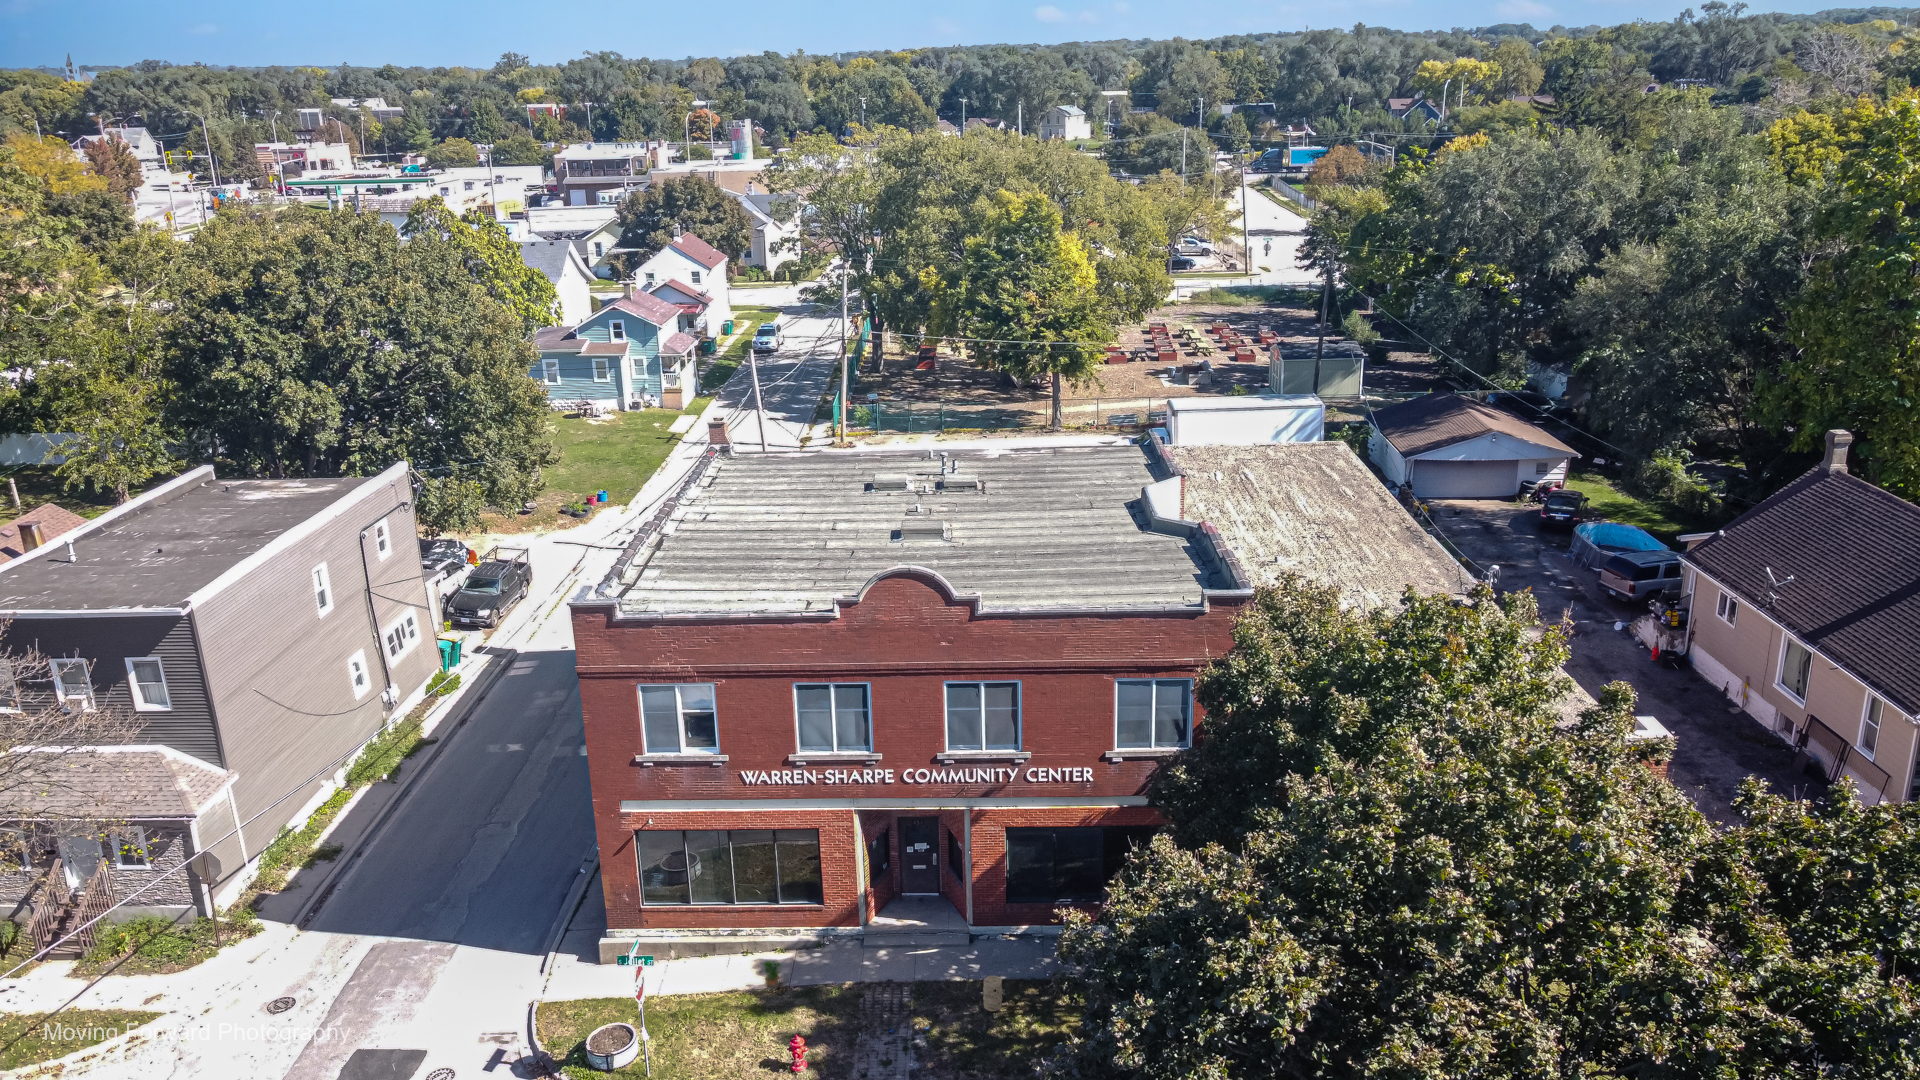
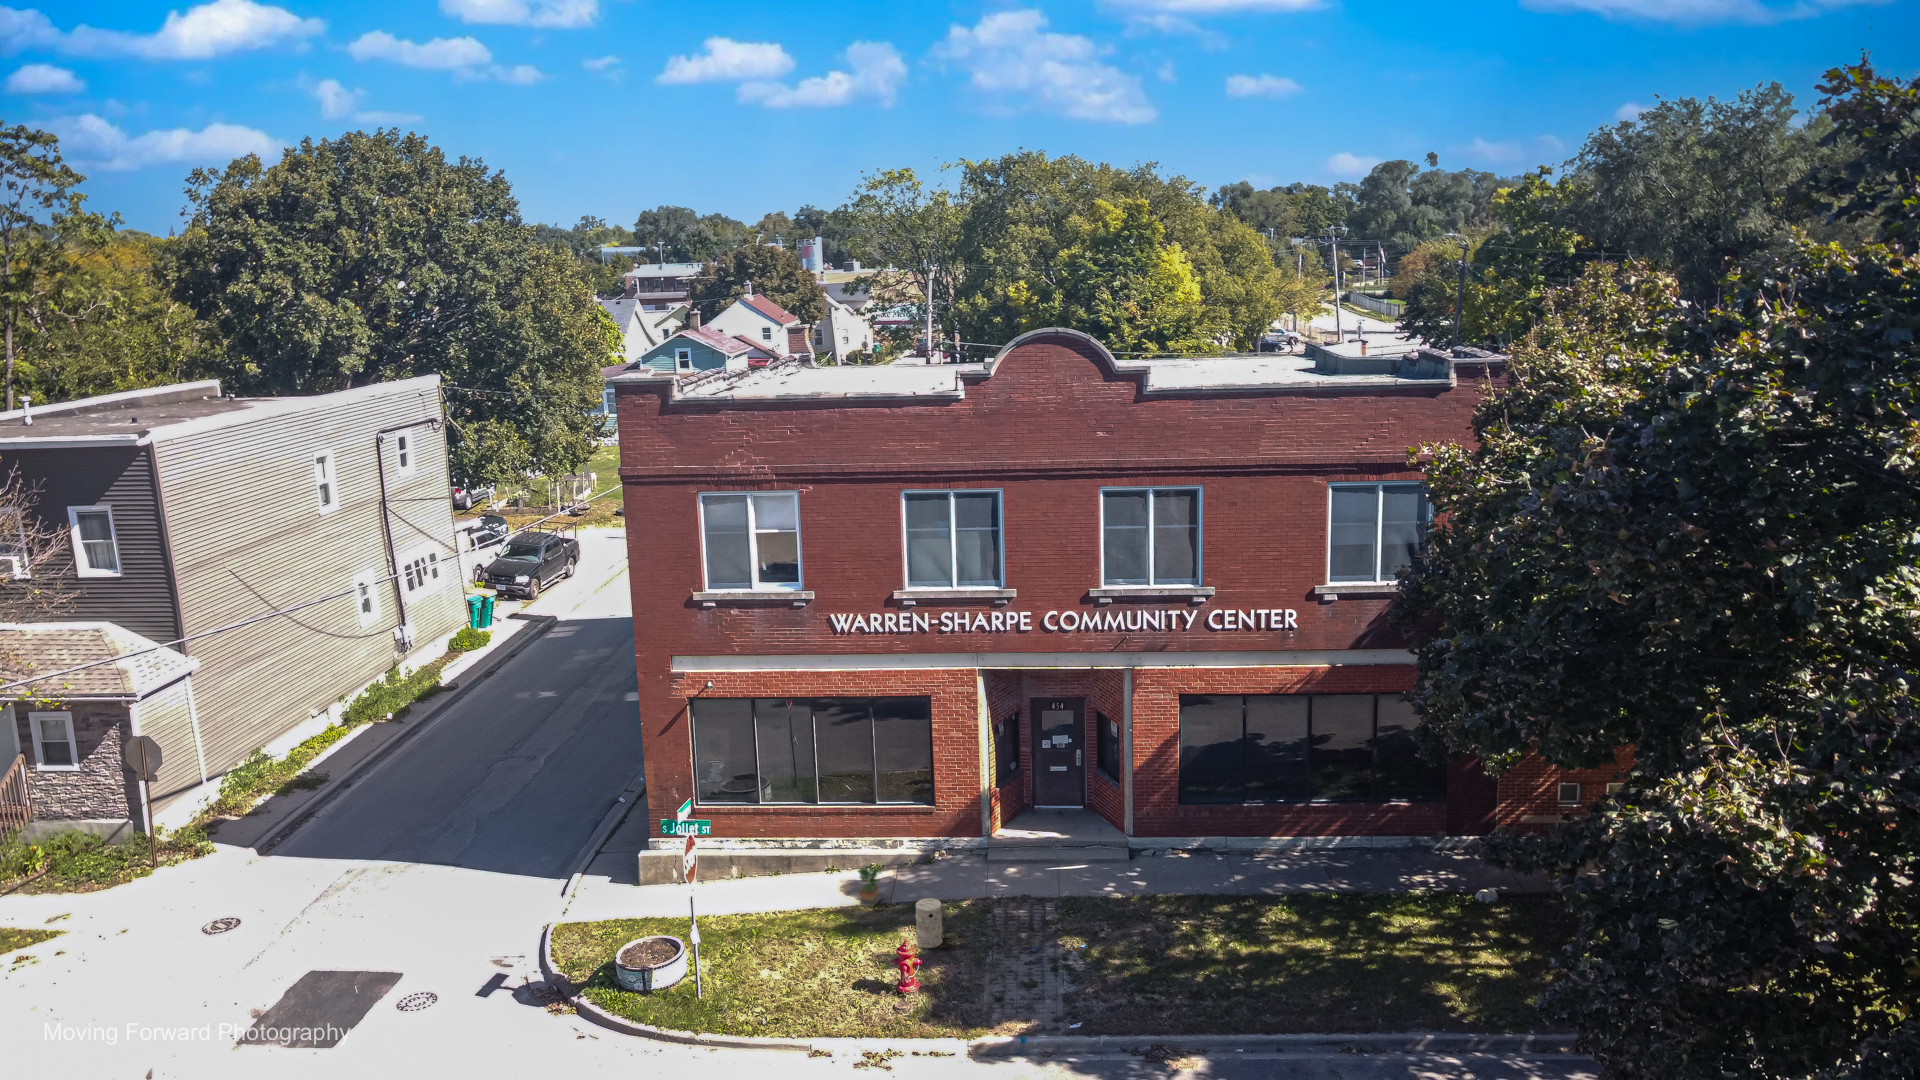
trash can: present [983,975,1002,1011] -> present [915,898,943,948]

